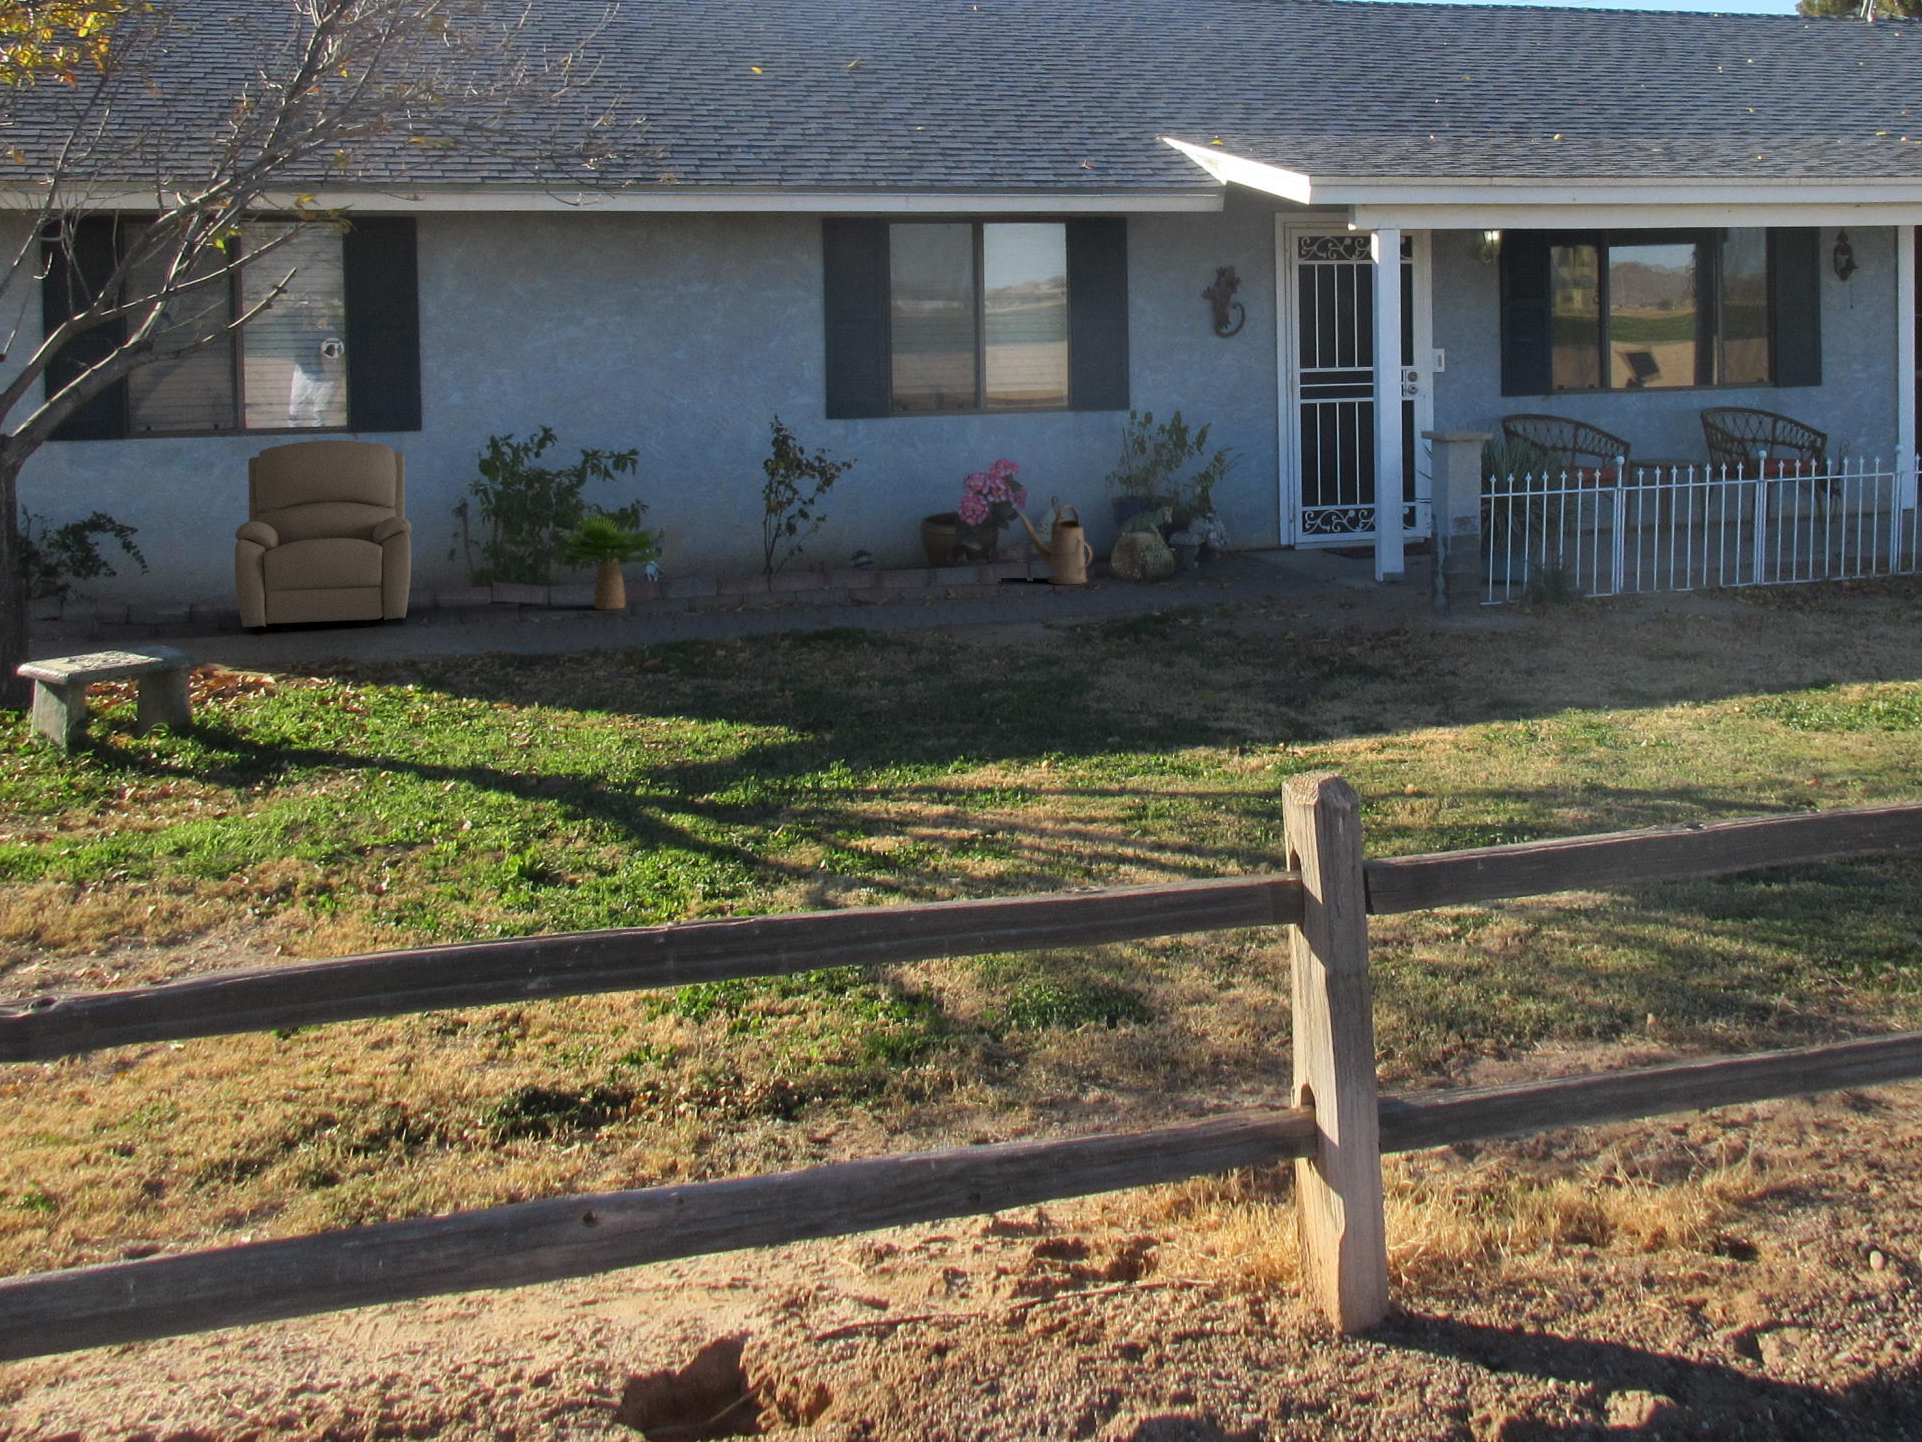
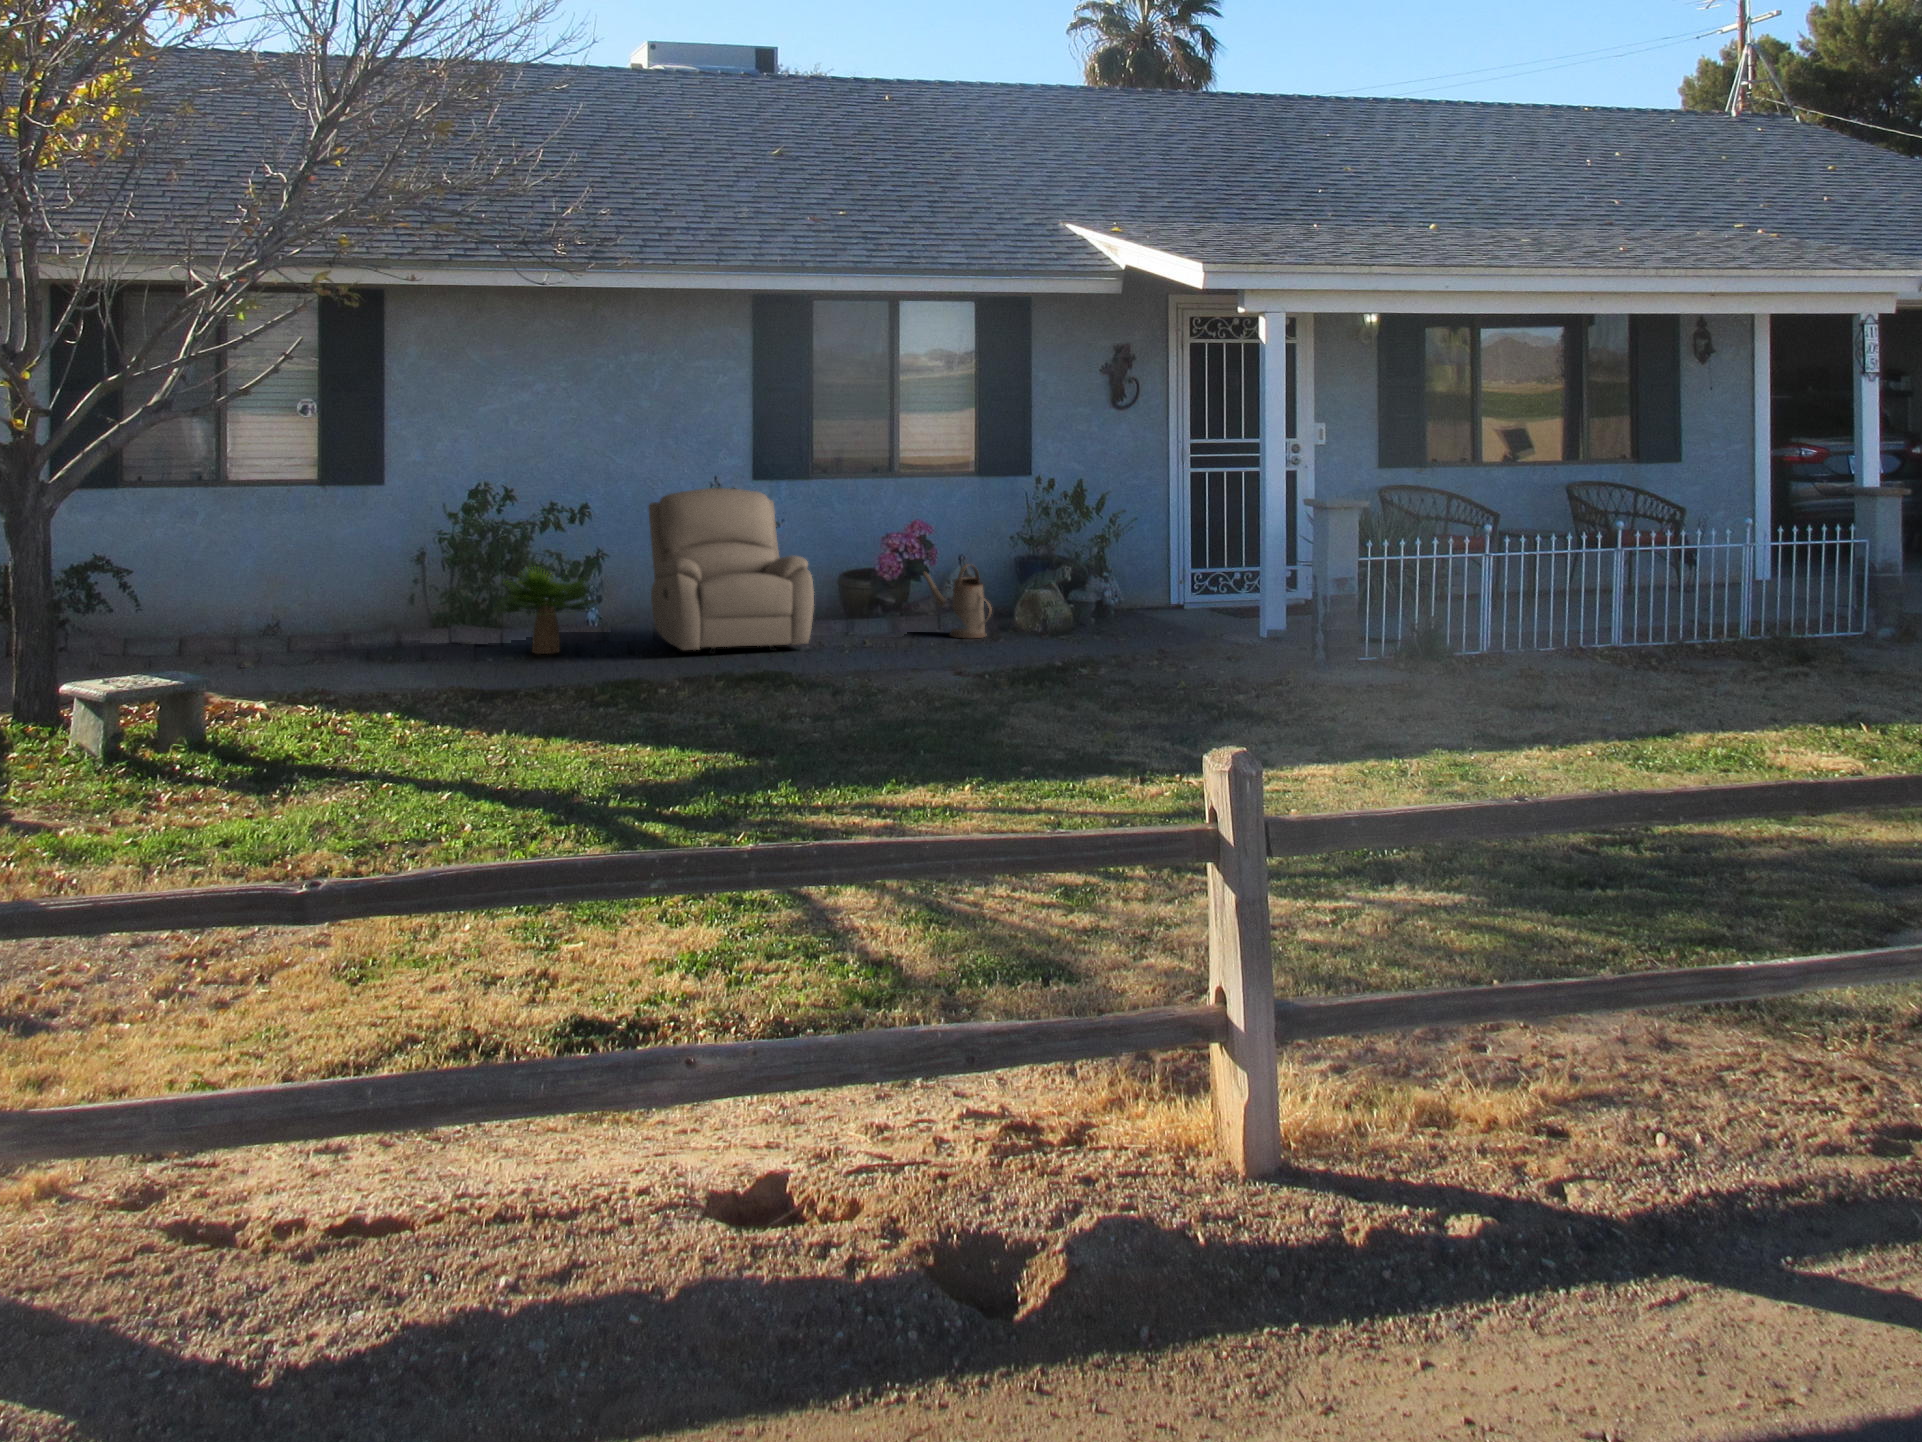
chair: present [235,440,412,631] -> present [648,488,814,654]

